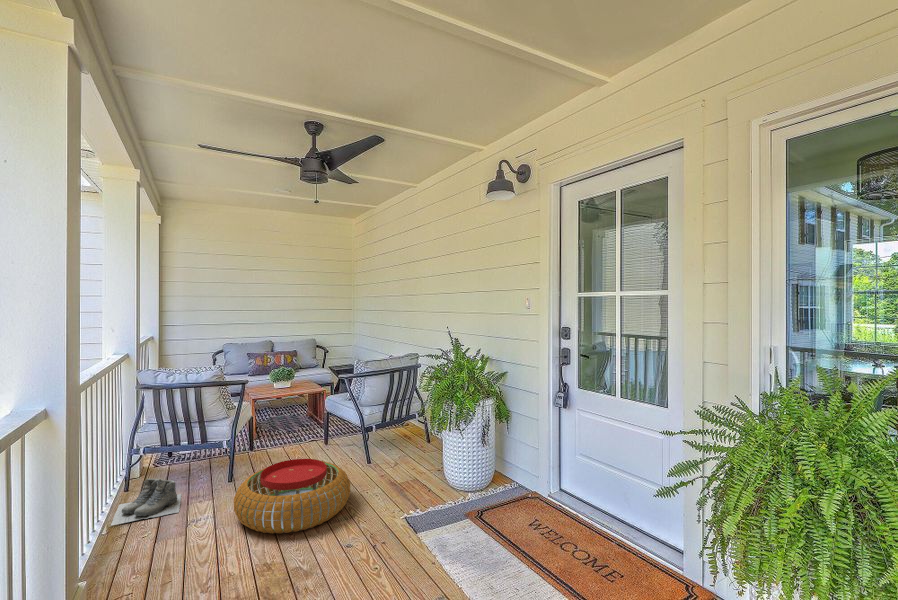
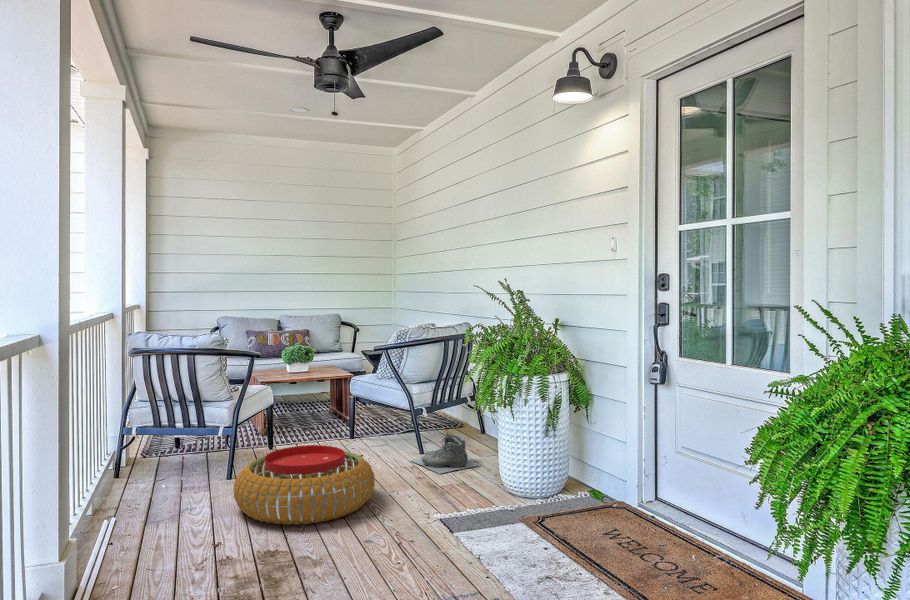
boots: present [111,479,181,526] -> present [410,433,479,474]

